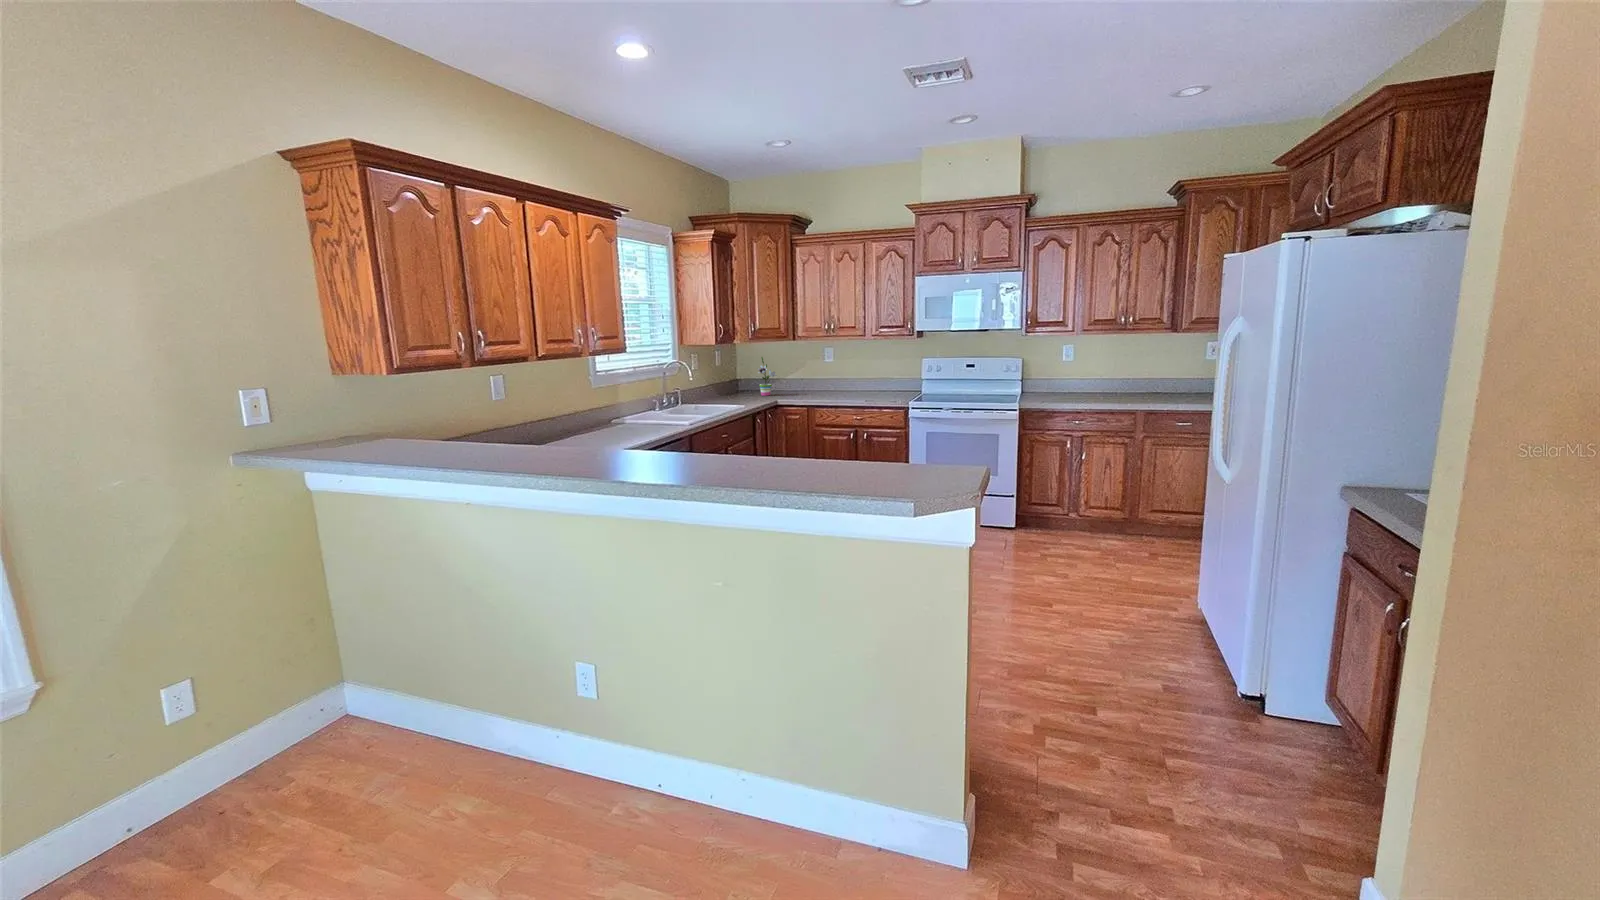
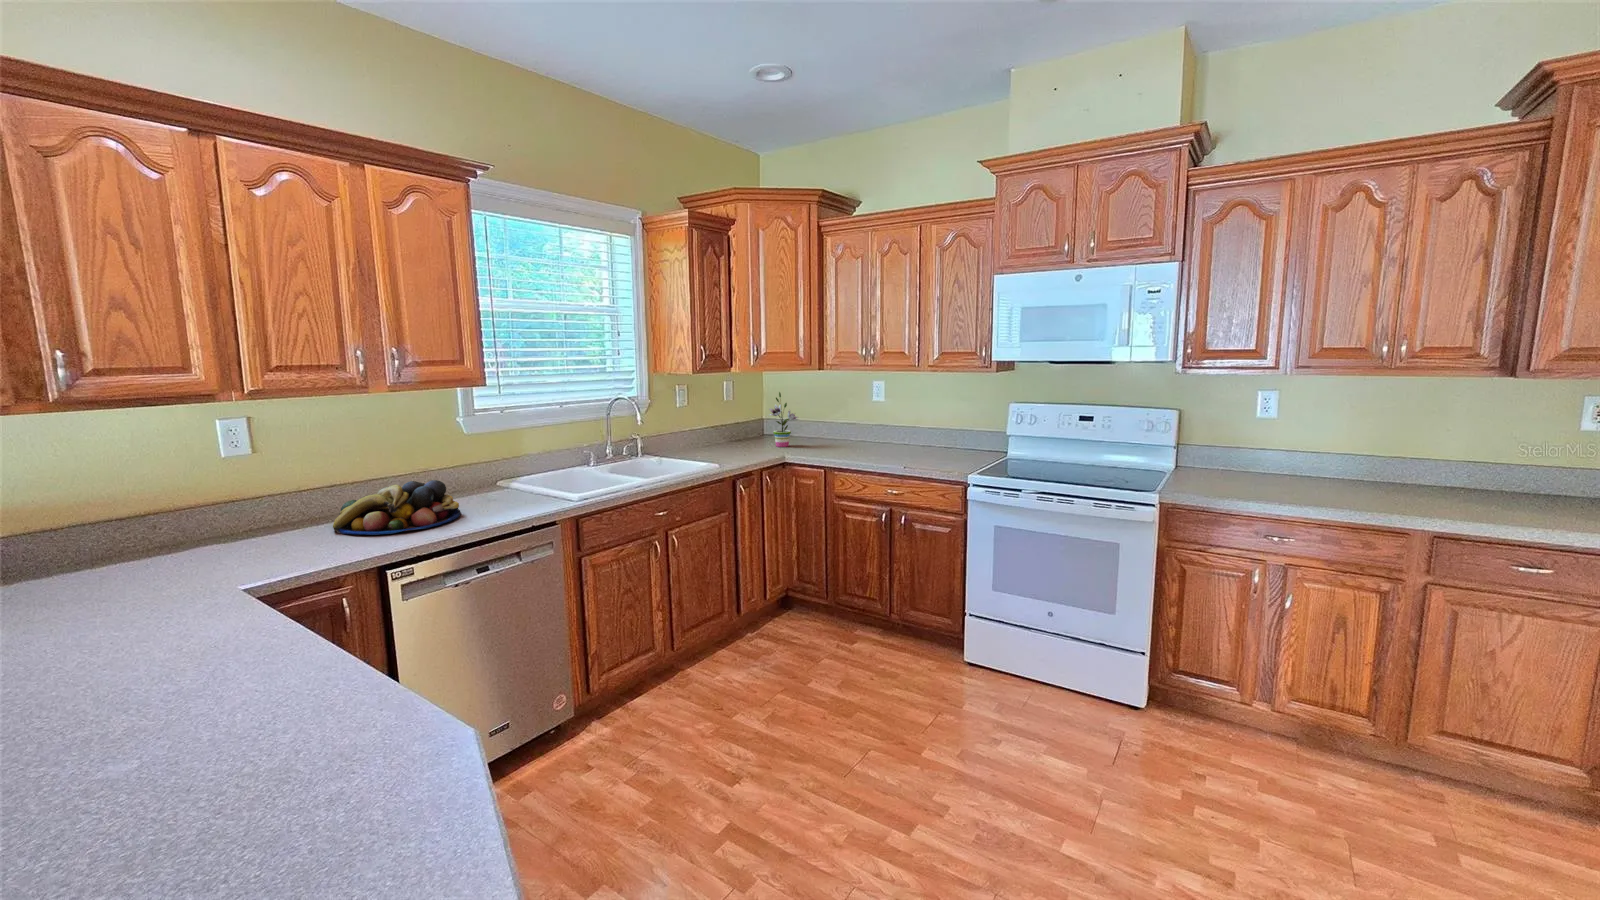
fruit bowl: none [566,411,639,443] -> present [333,480,461,535]

